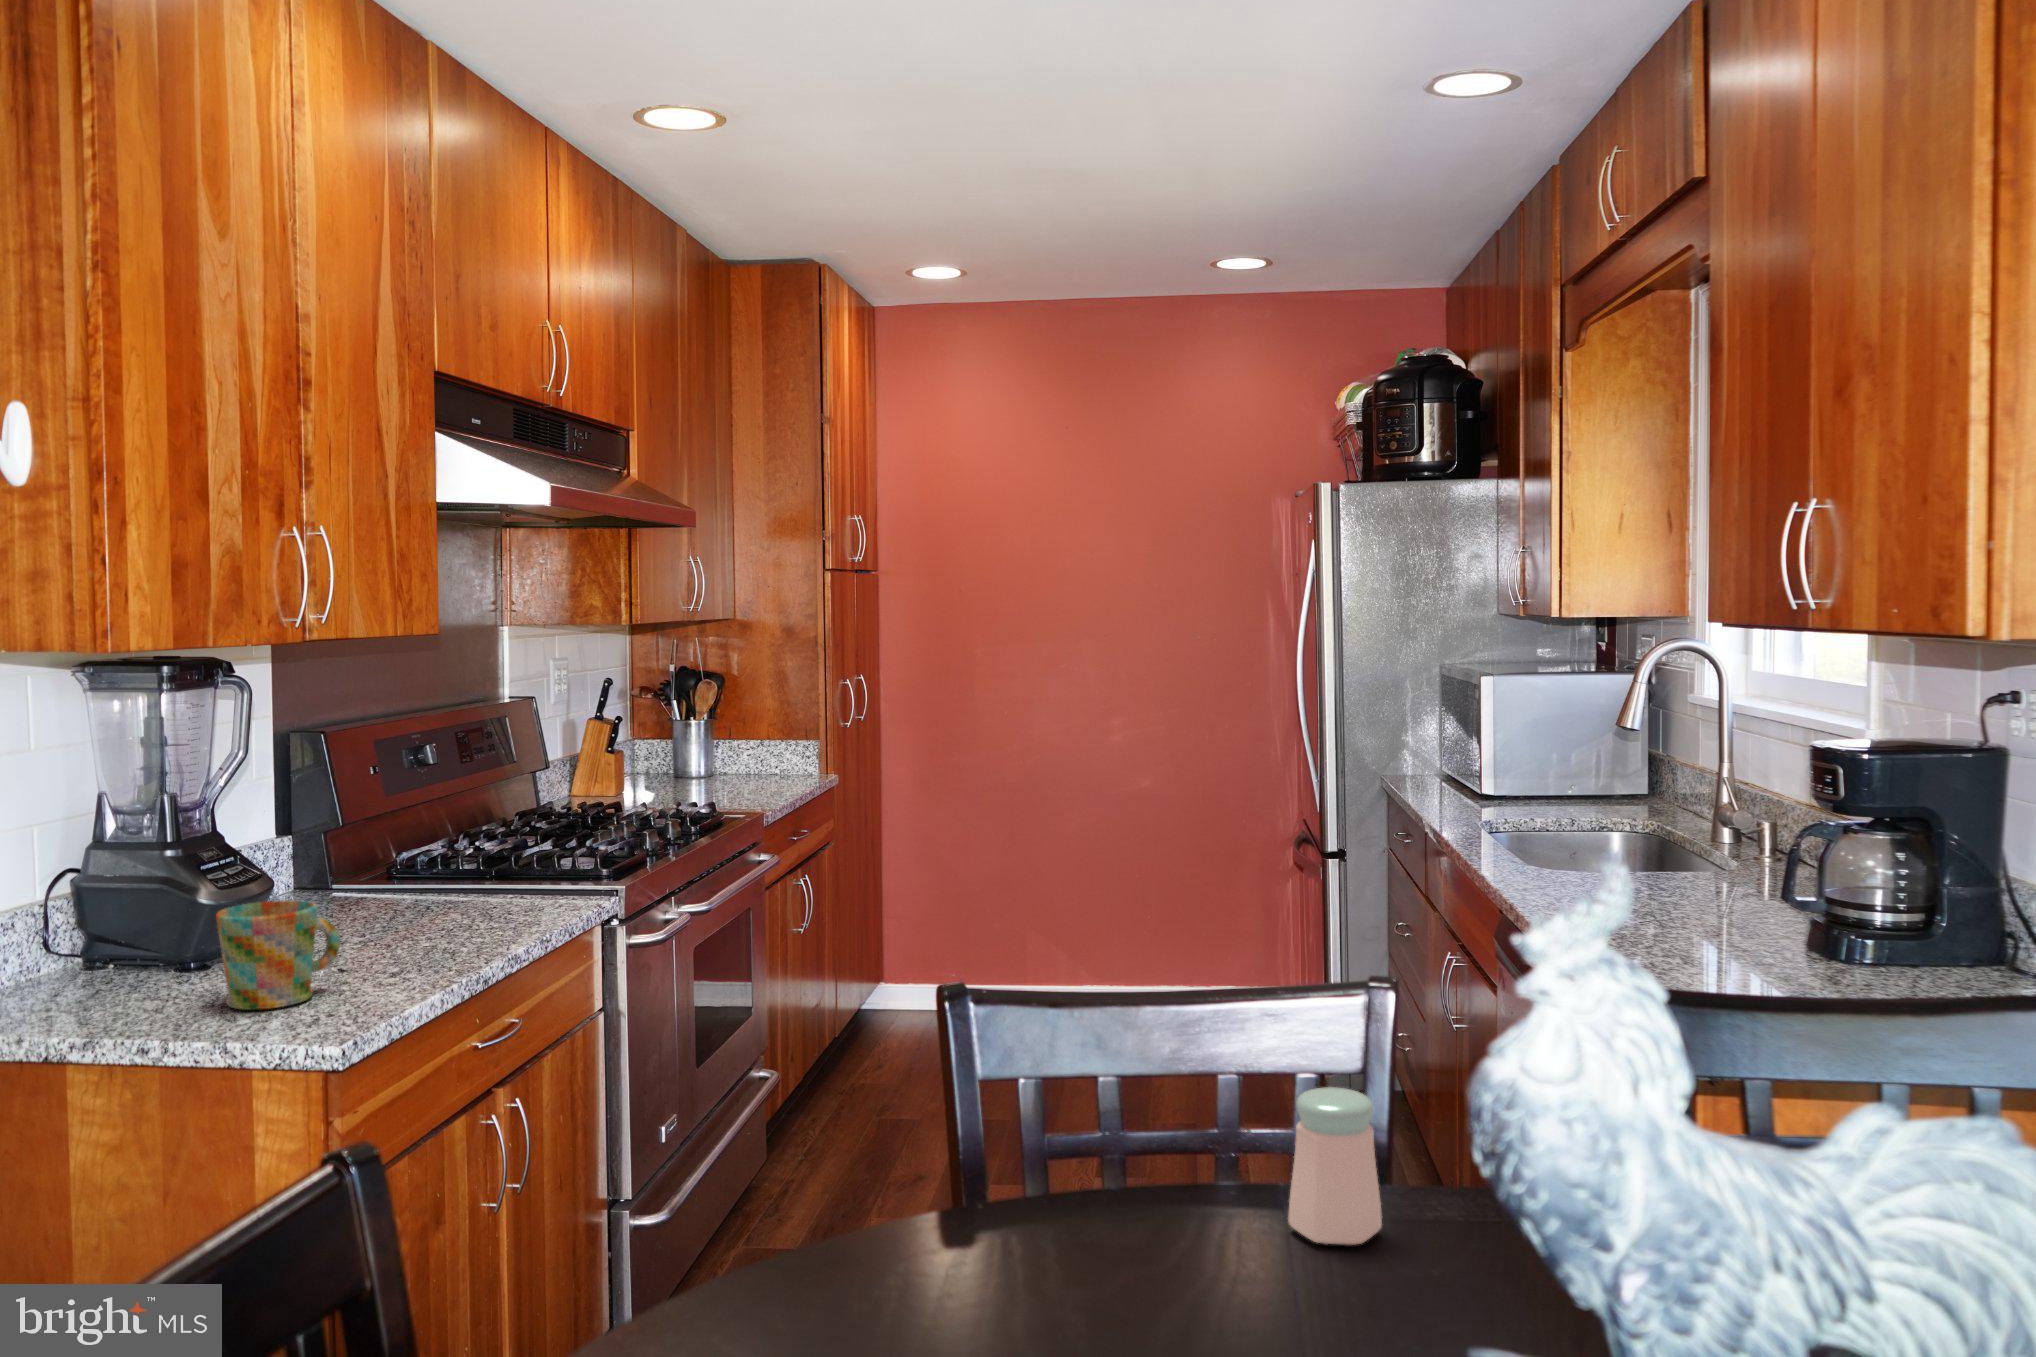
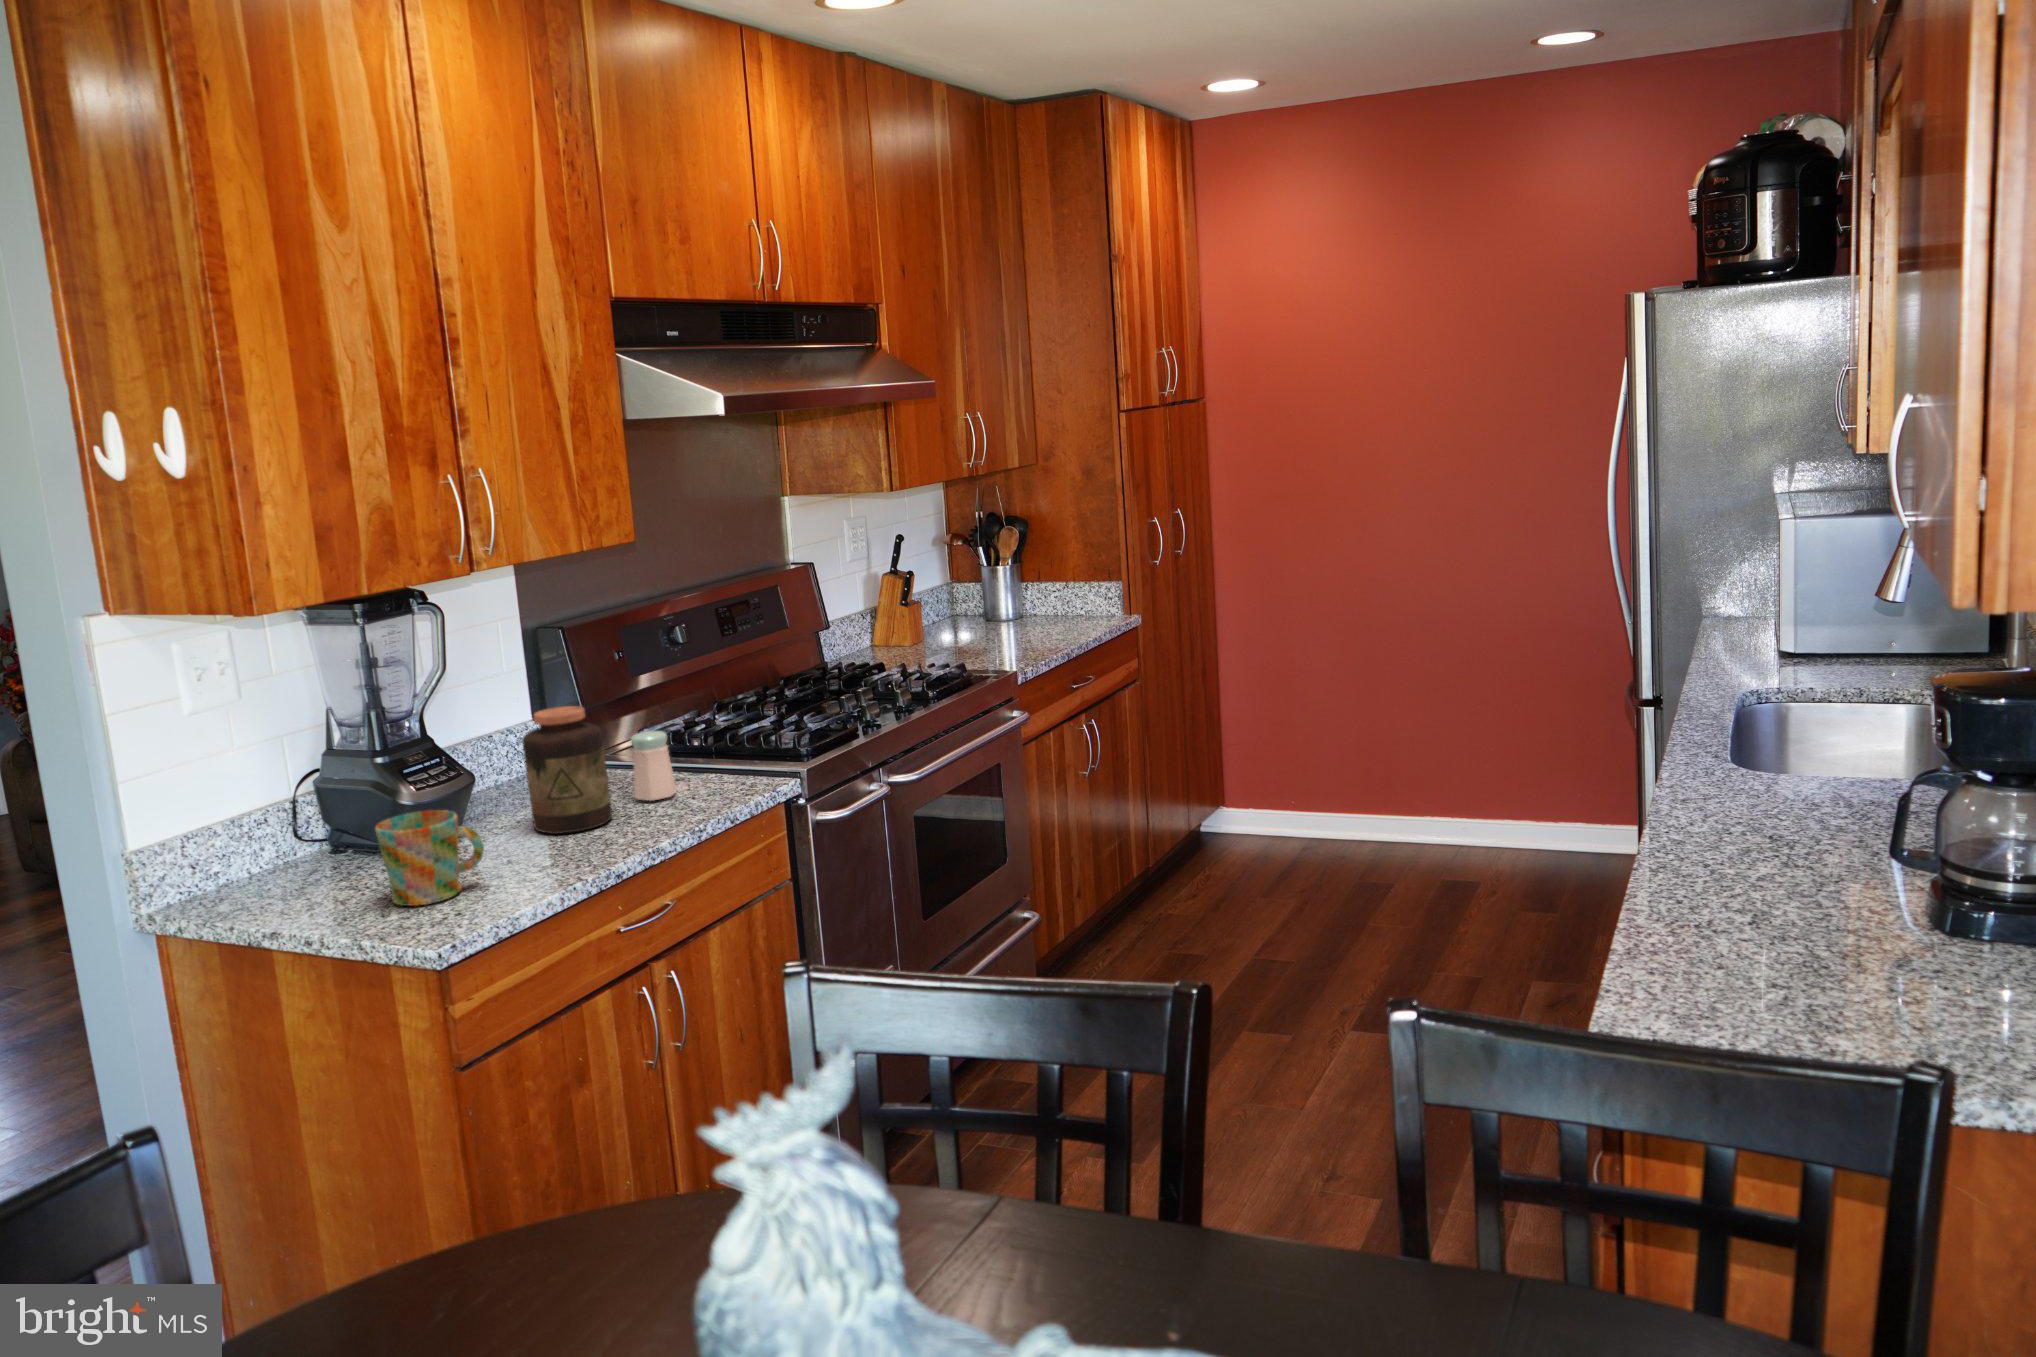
jar: none [336,802,433,944] -> present [522,706,612,834]
salt shaker: present [1288,1087,1382,1245] -> present [631,731,676,800]

